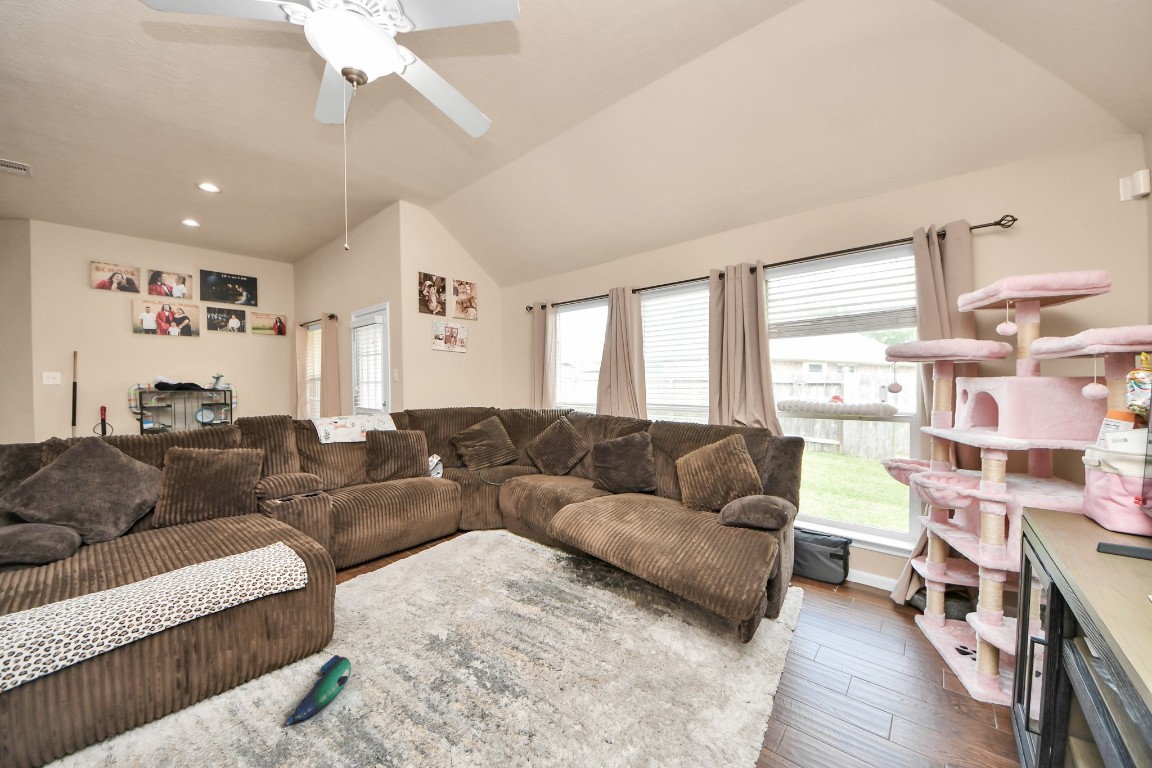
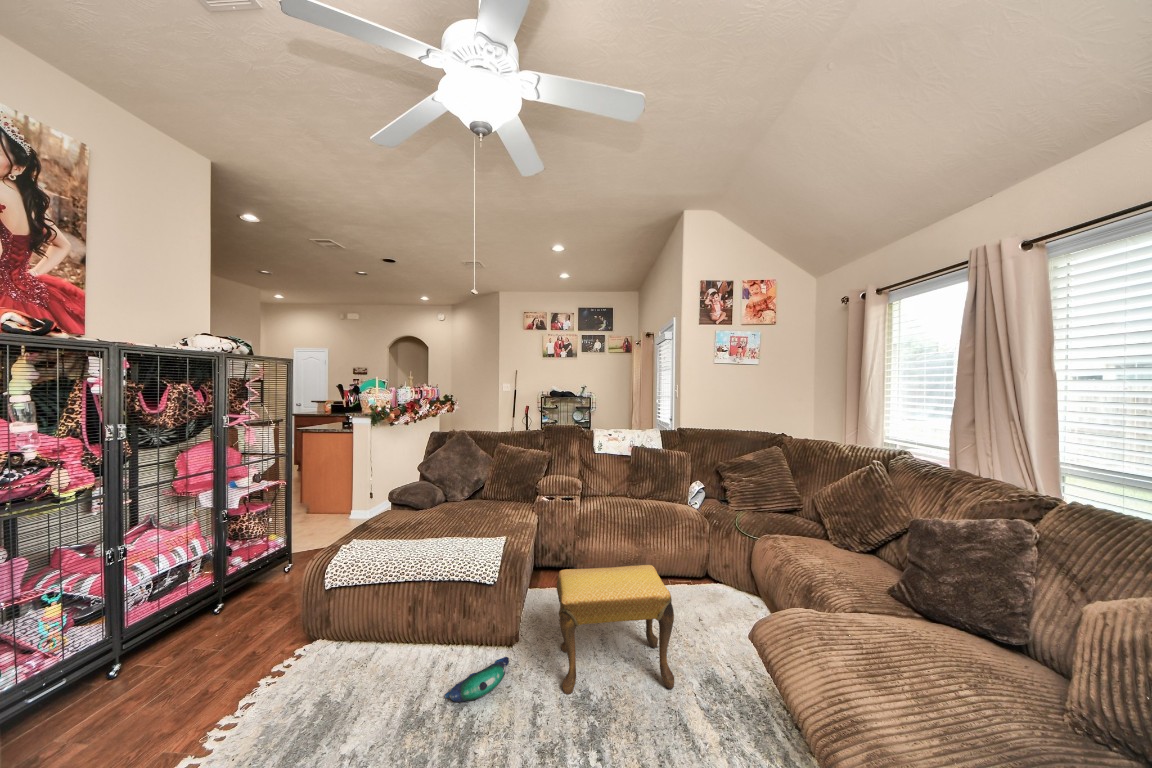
footstool: none [378,516,498,648] -> present [557,565,674,695]

